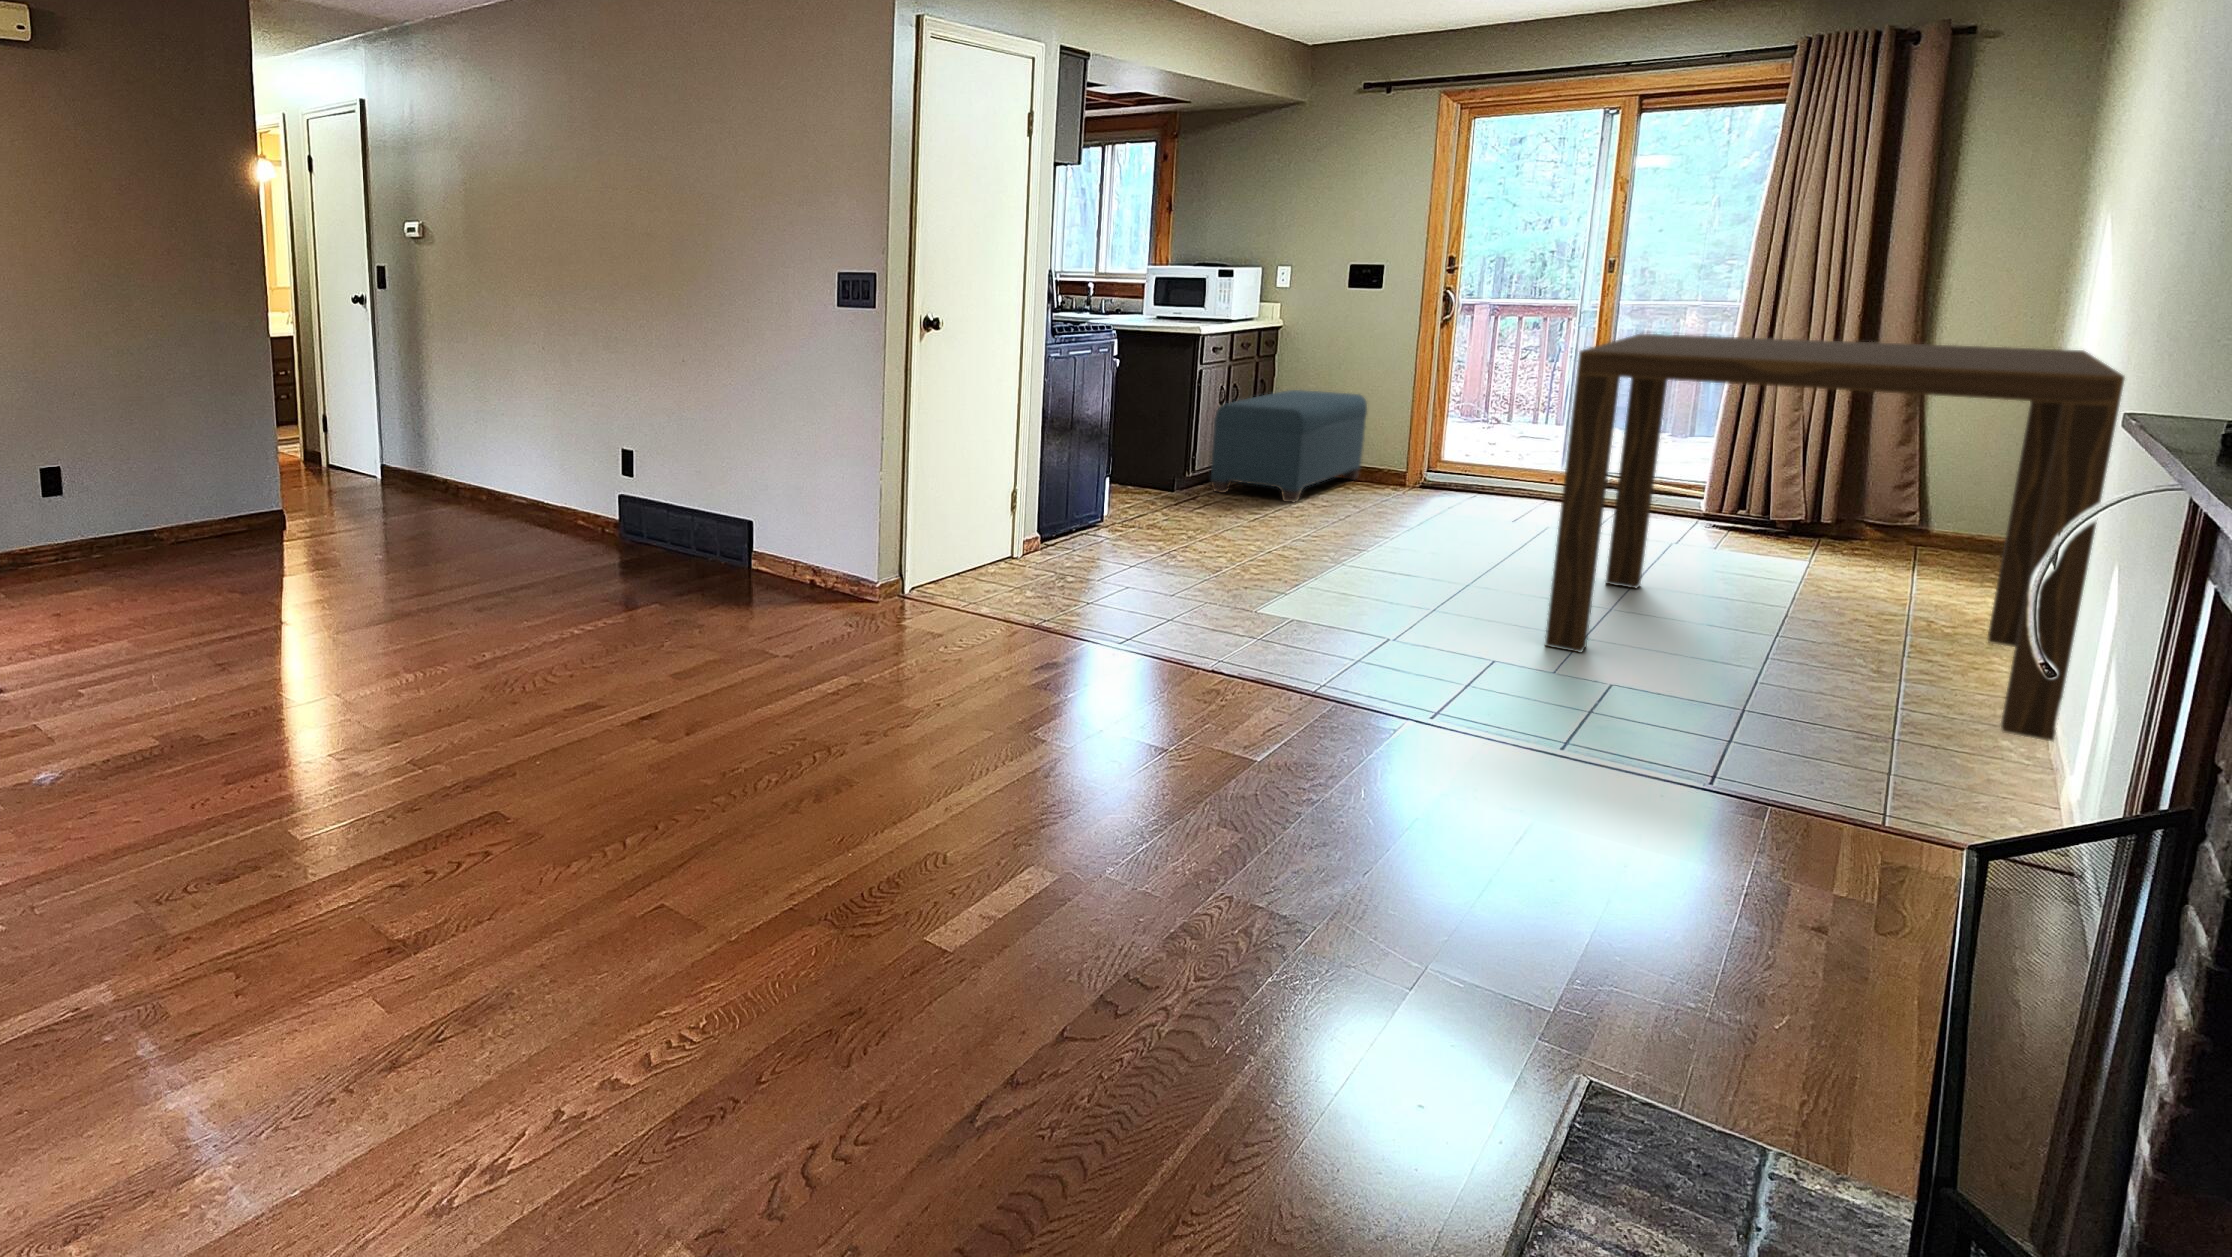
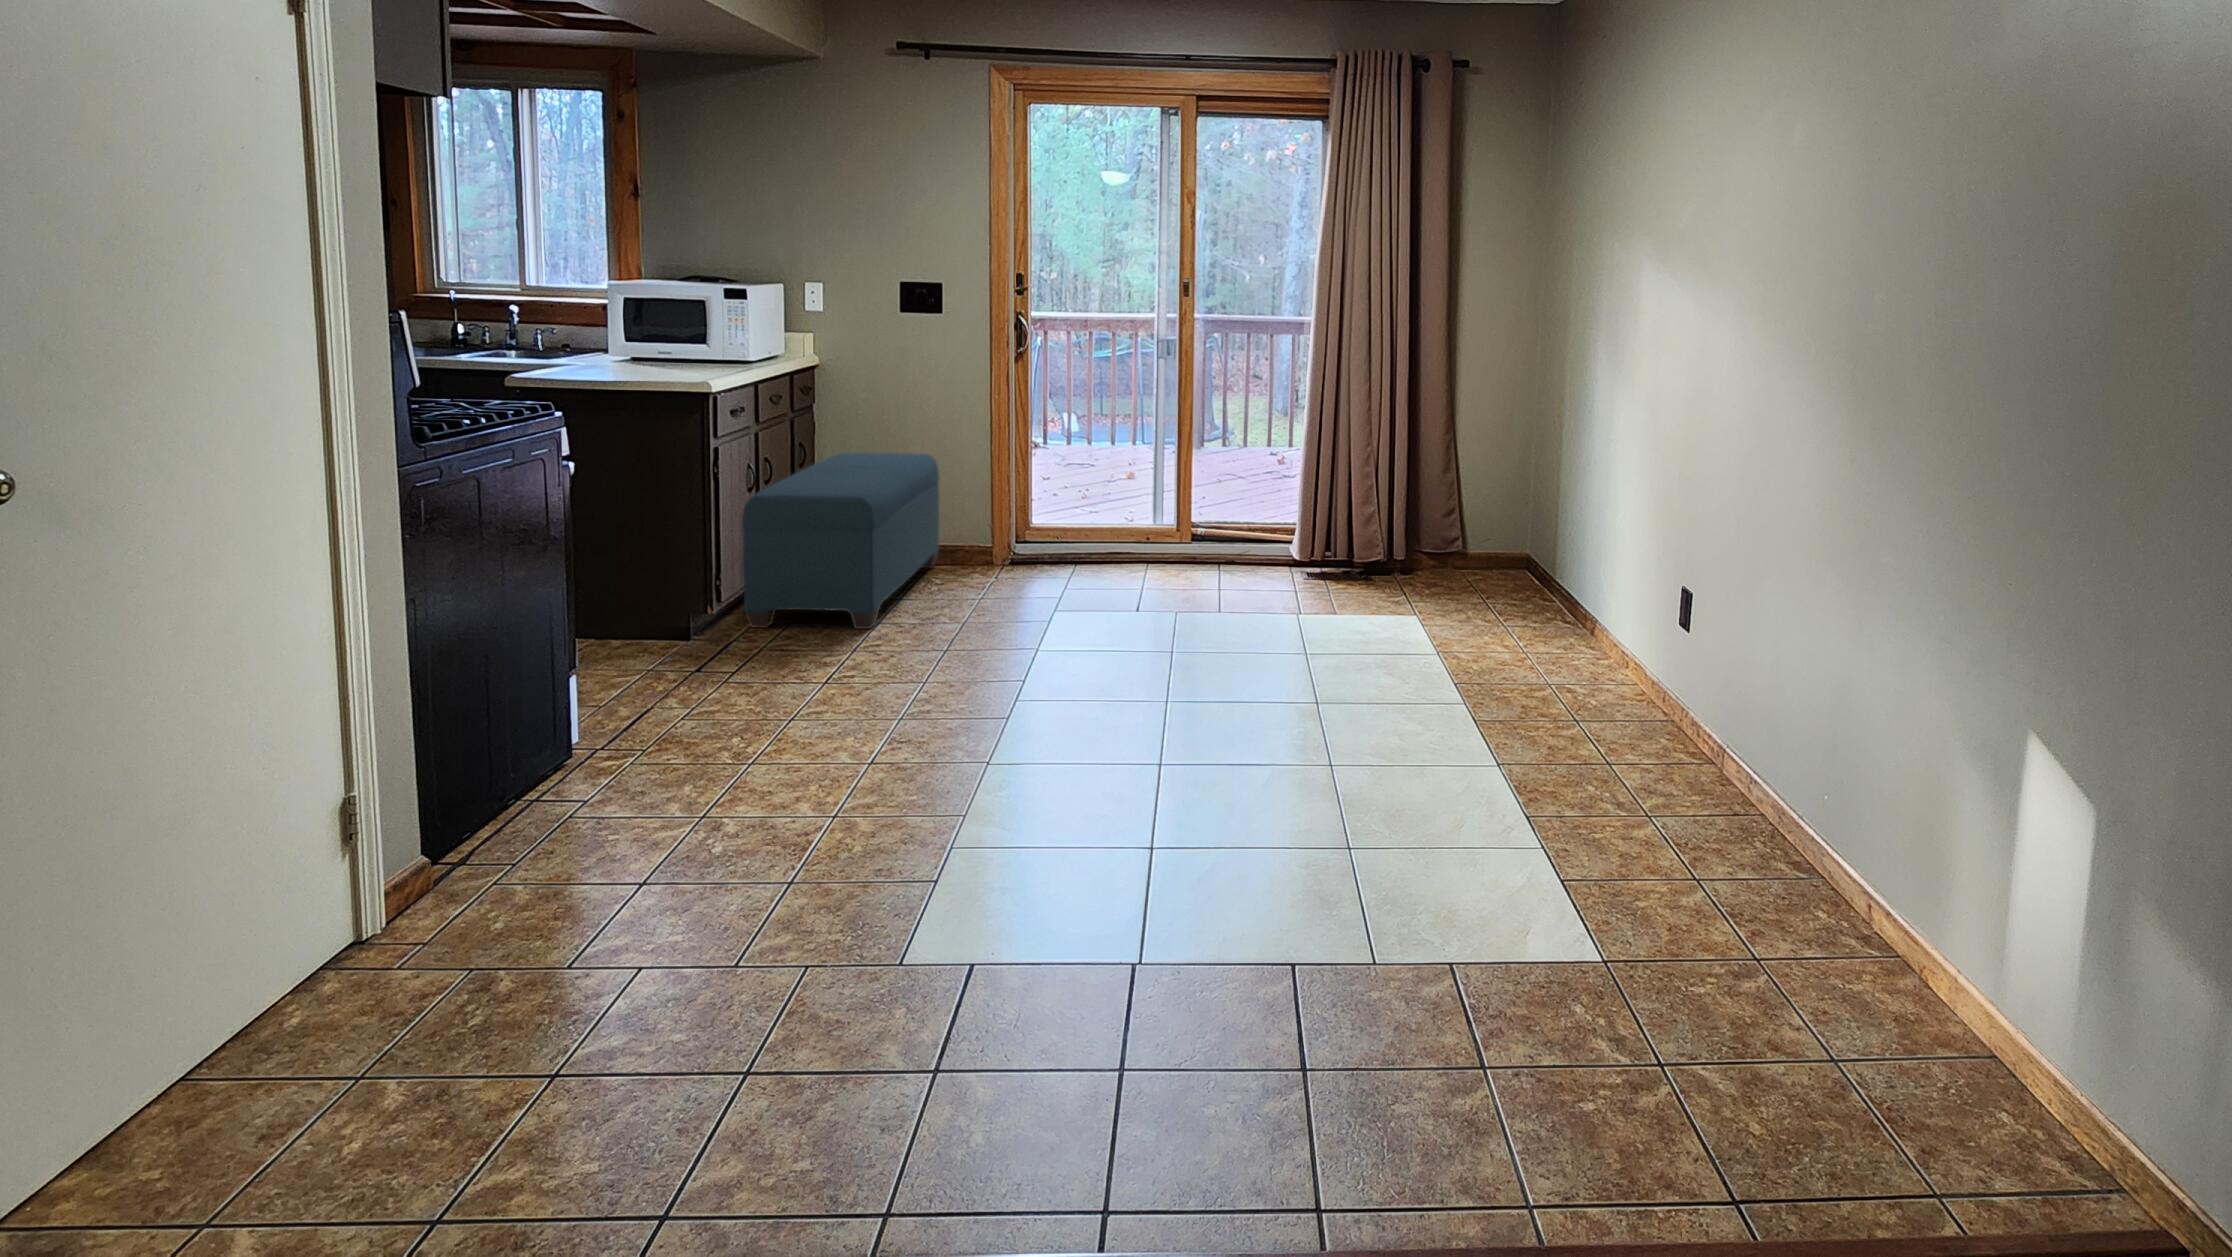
dining table: present [1545,334,2125,741] -> none [1285,389,1847,884]

